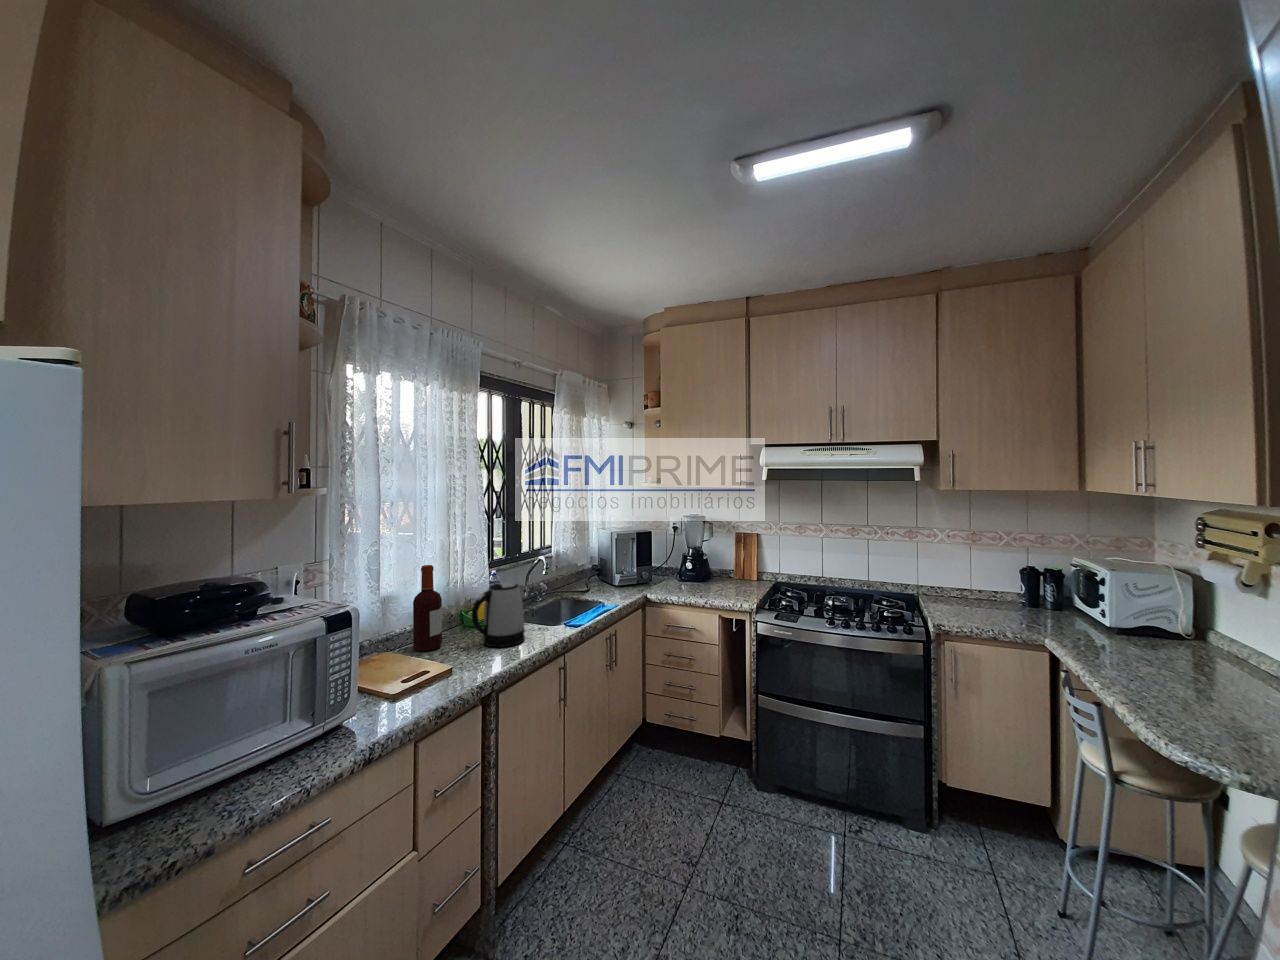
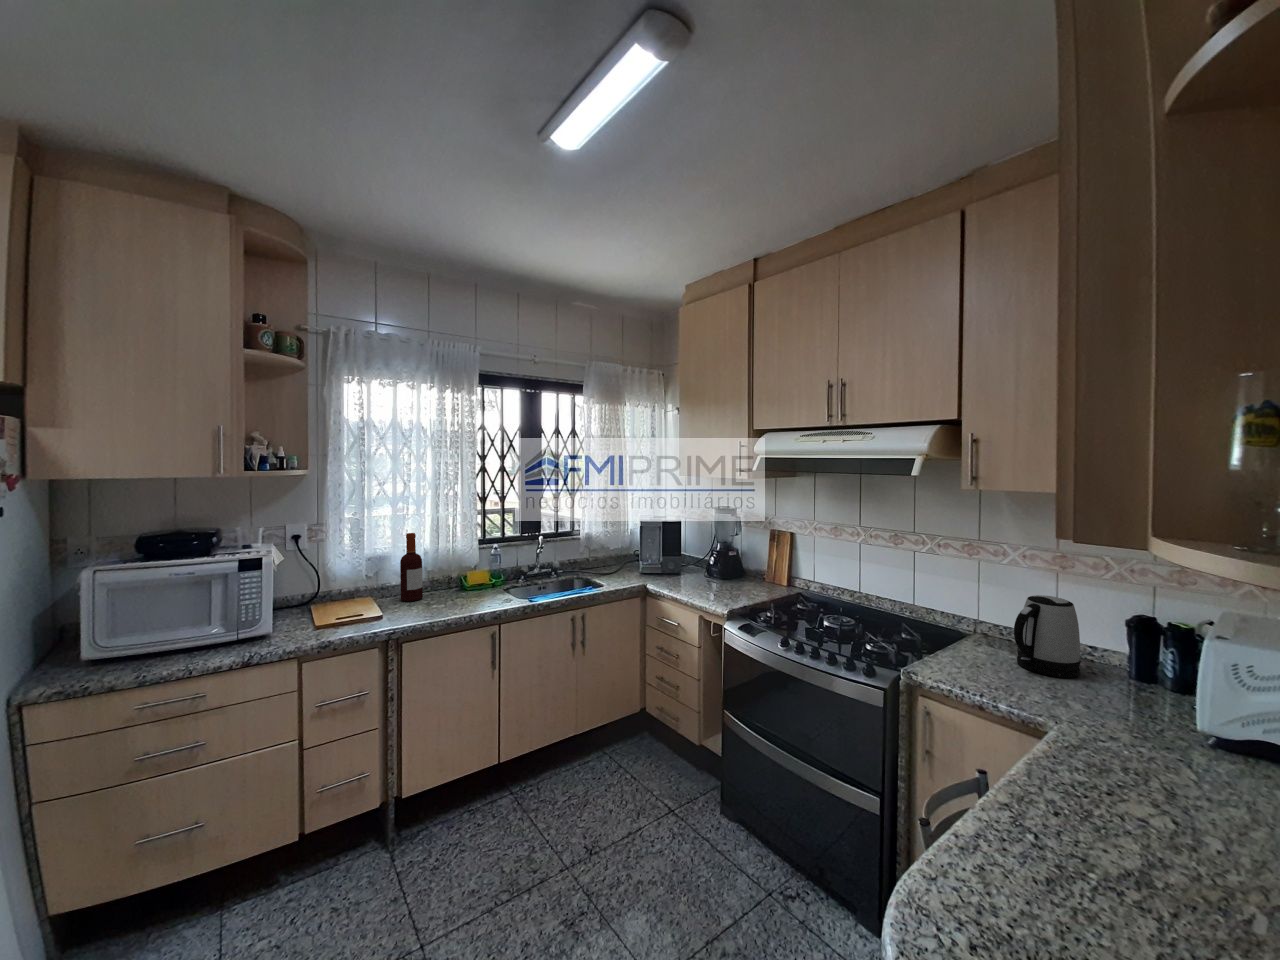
kettle: present [472,582,525,647] -> present [1014,595,1081,678]

